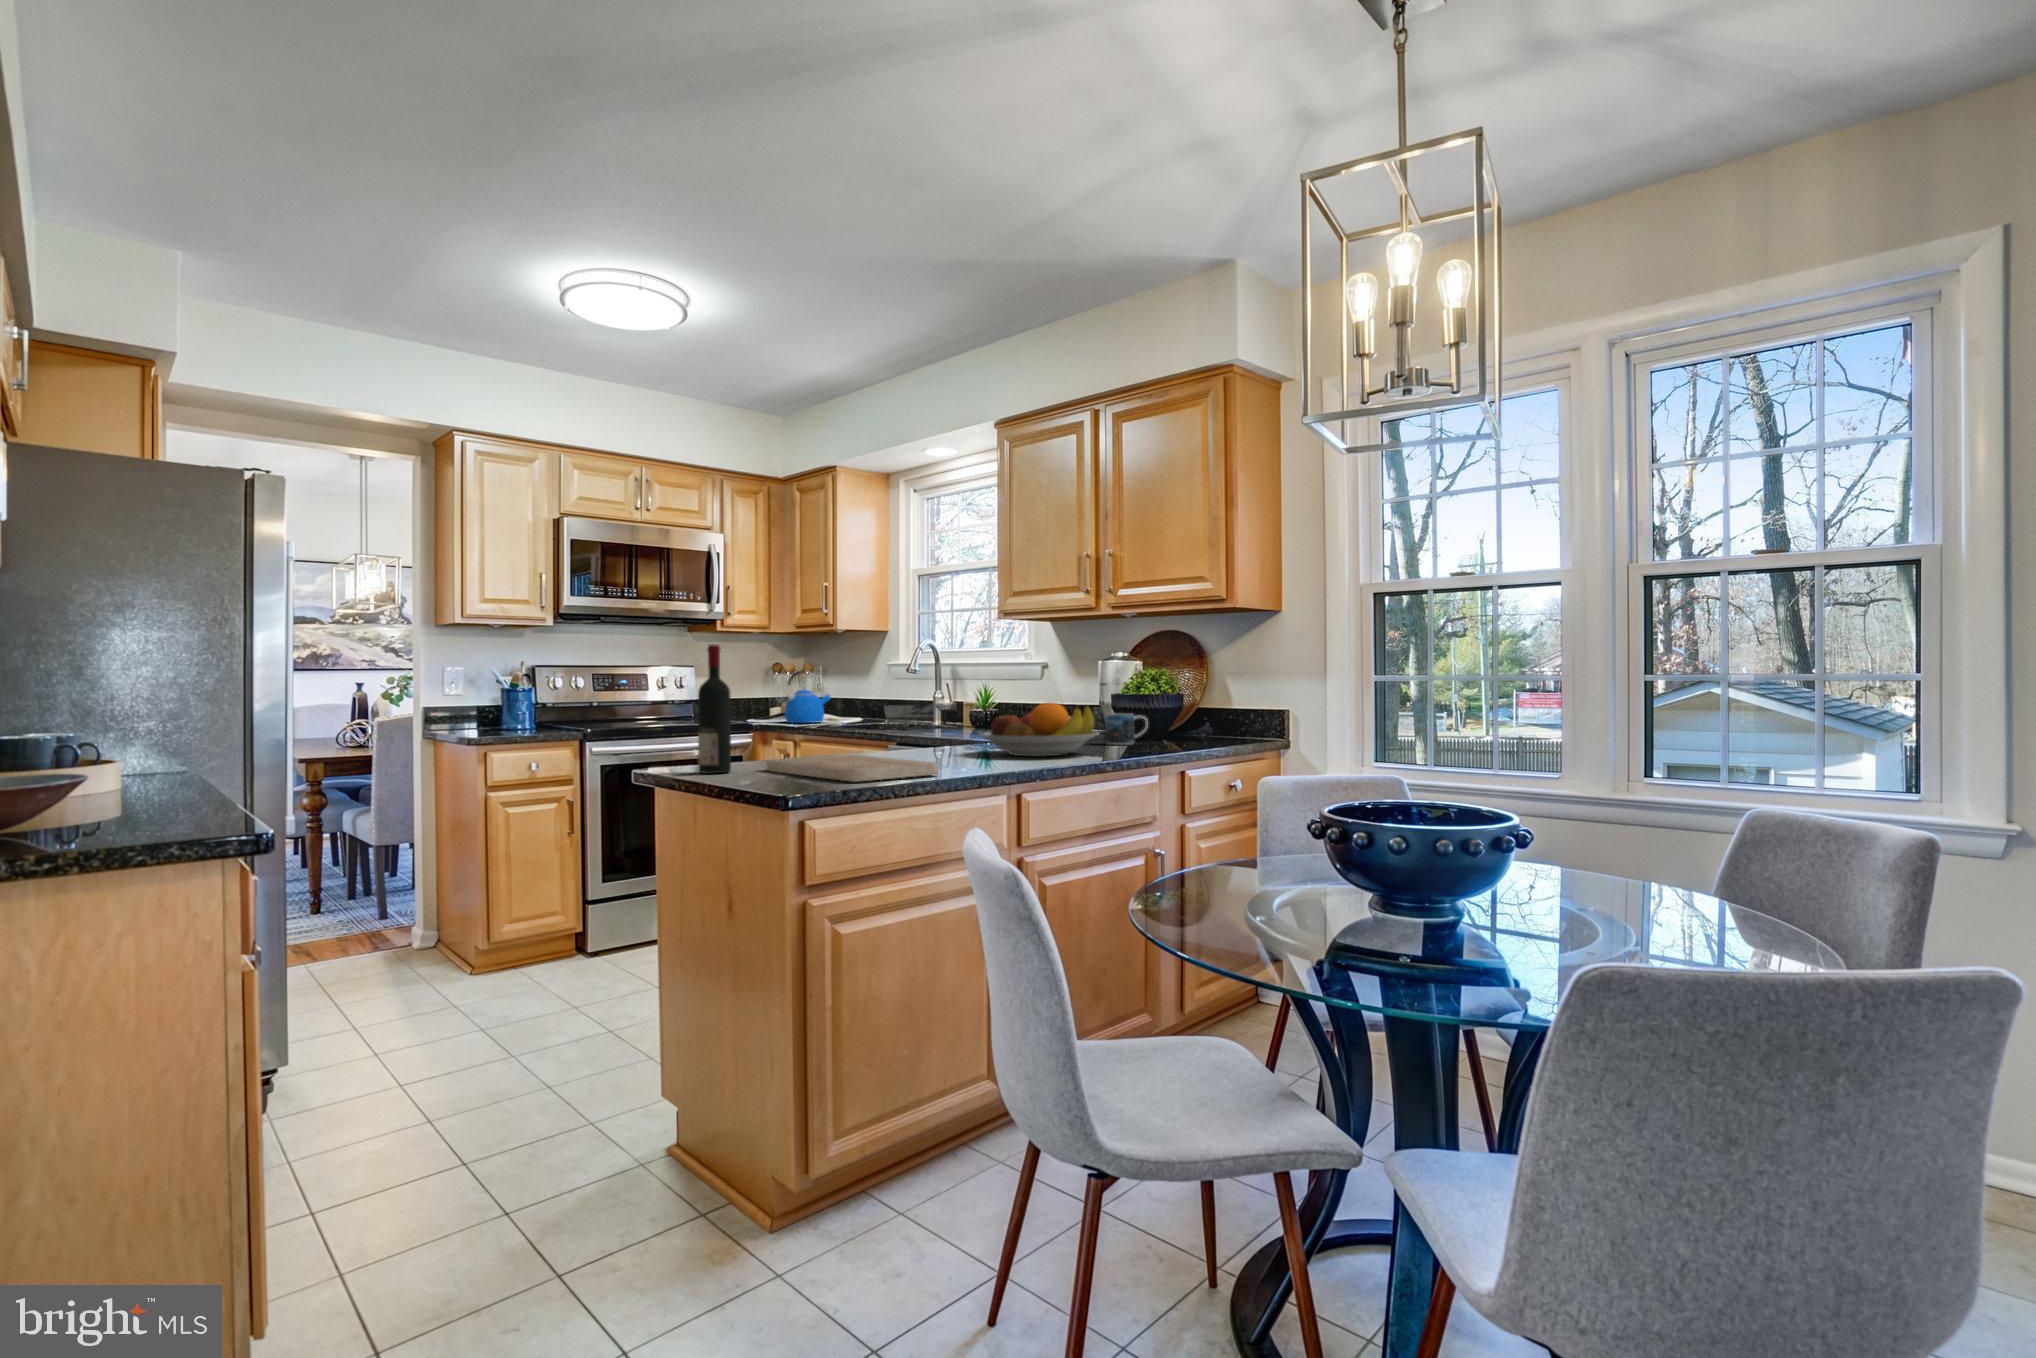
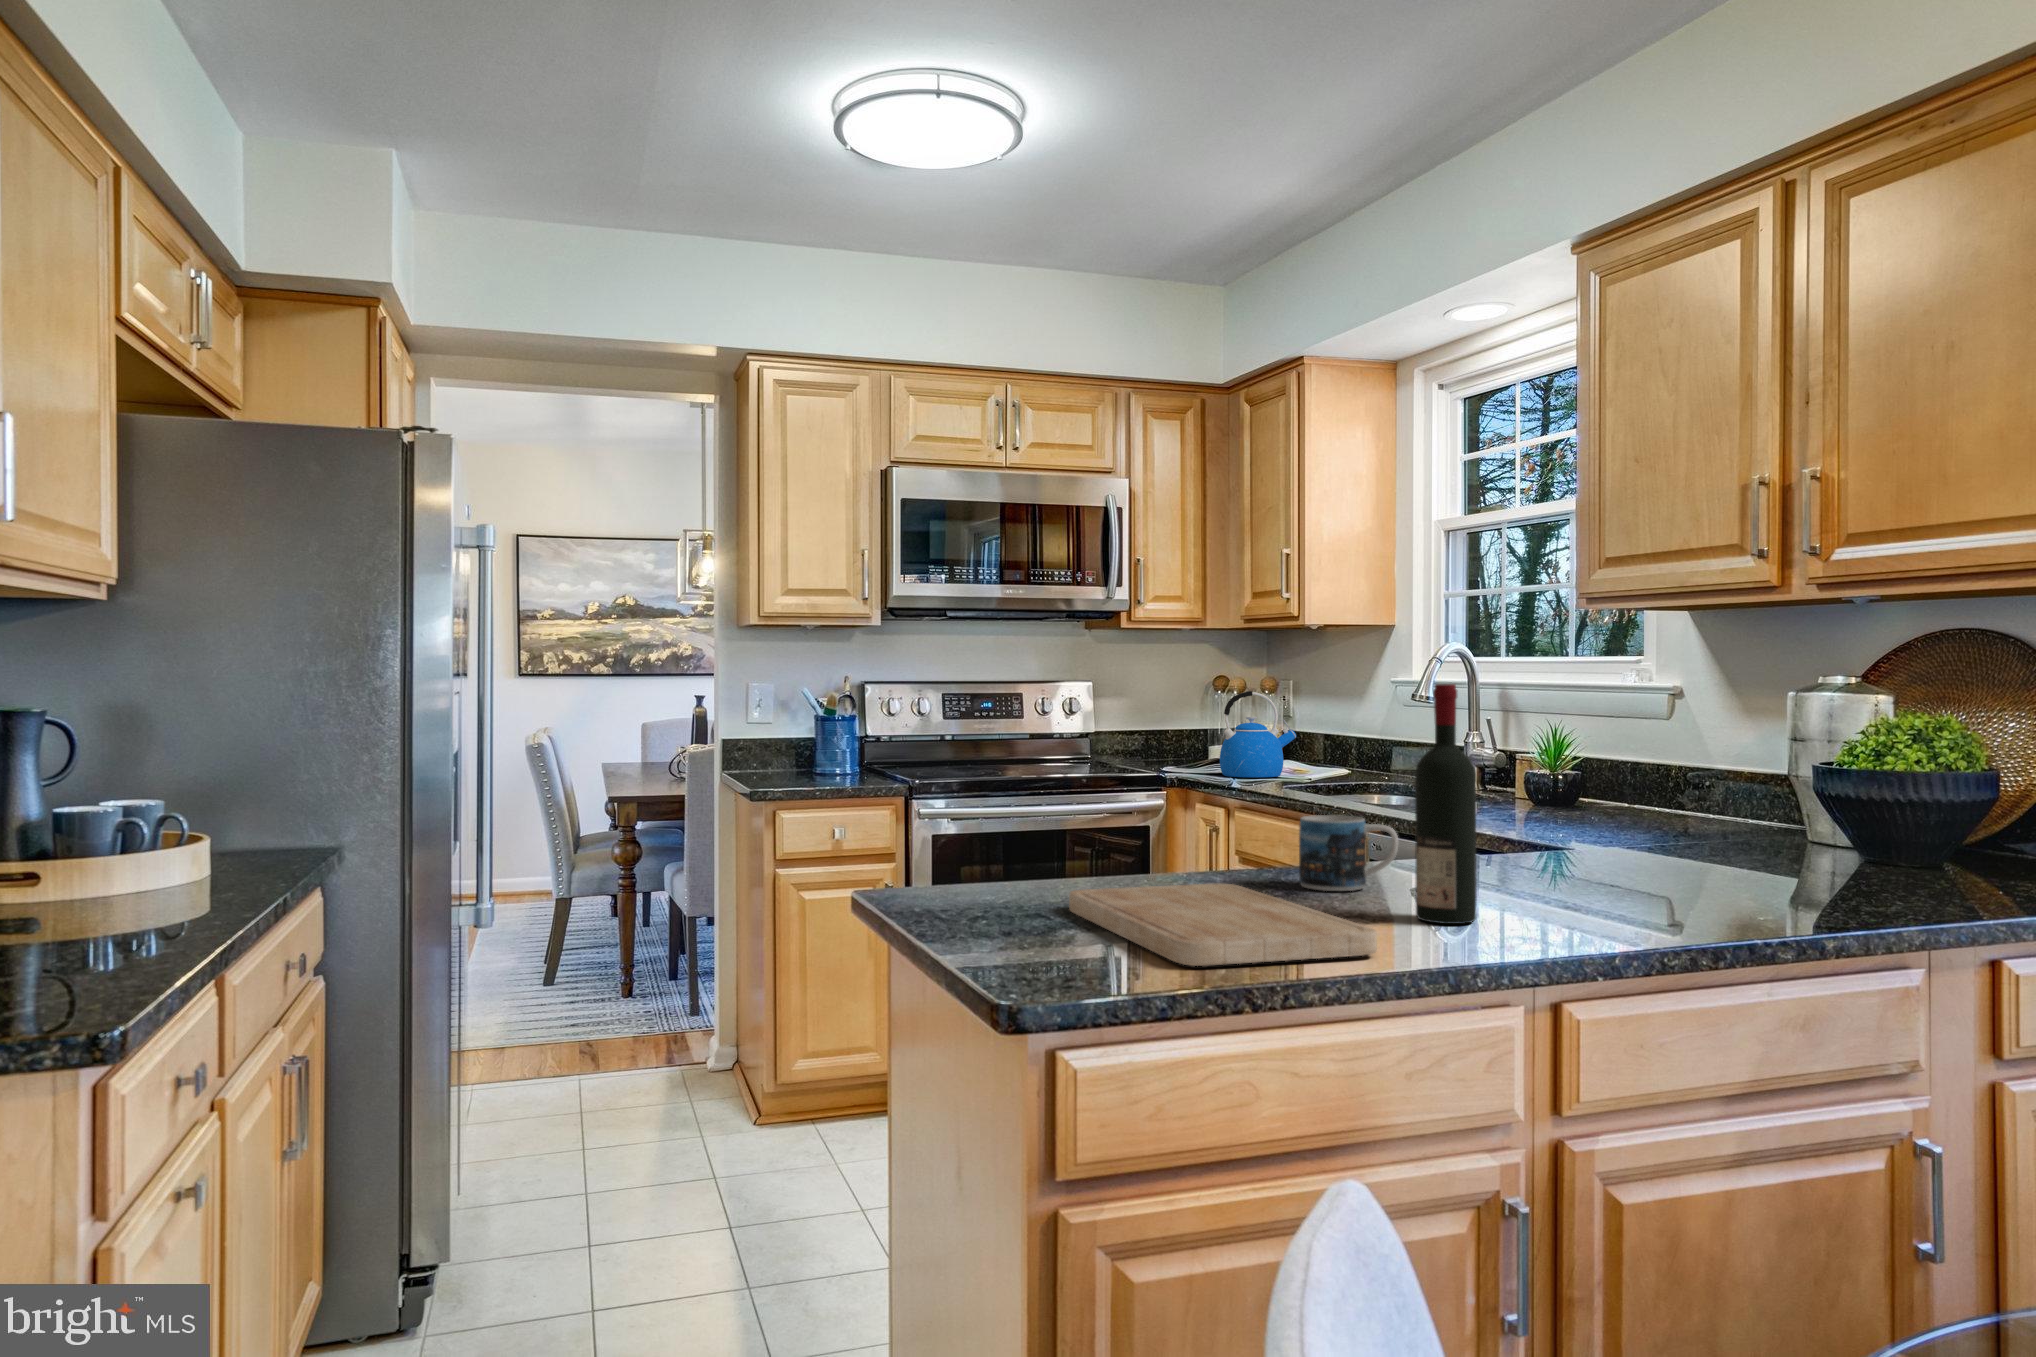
wine bottle: present [698,644,731,774] -> present [1415,684,1476,924]
fruit bowl: present [979,703,1099,756] -> none [1502,792,1771,903]
mug: present [1106,713,1148,745] -> present [1299,815,1398,891]

